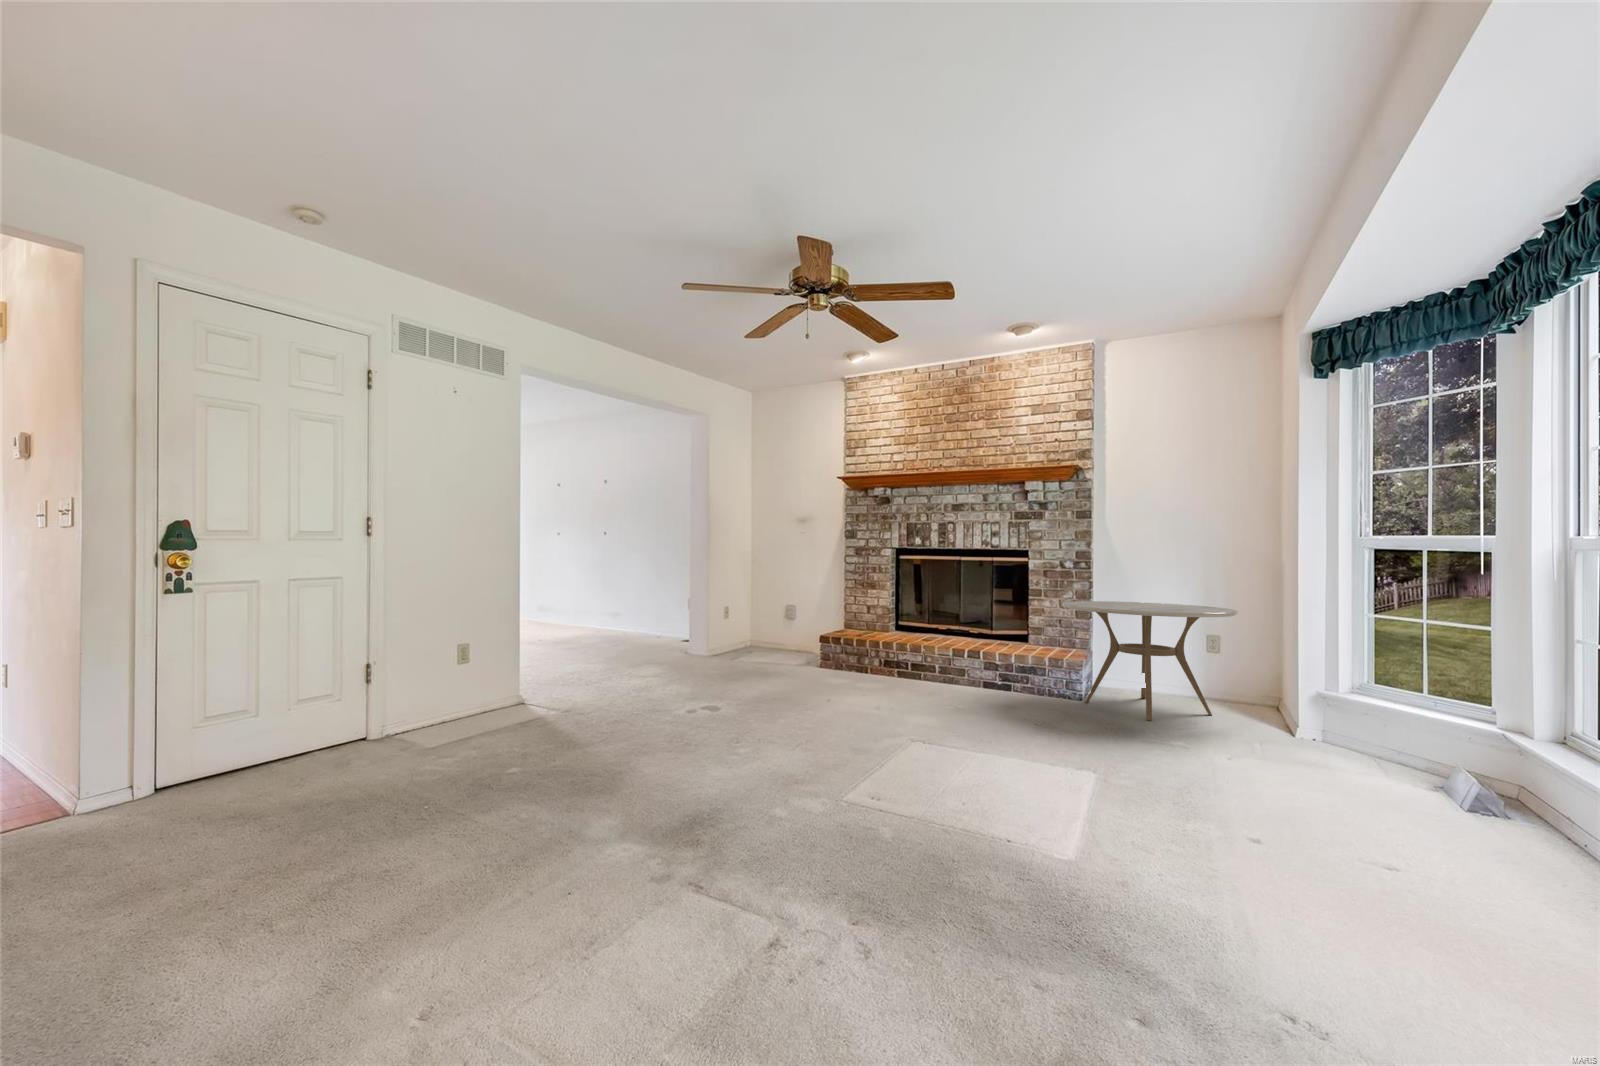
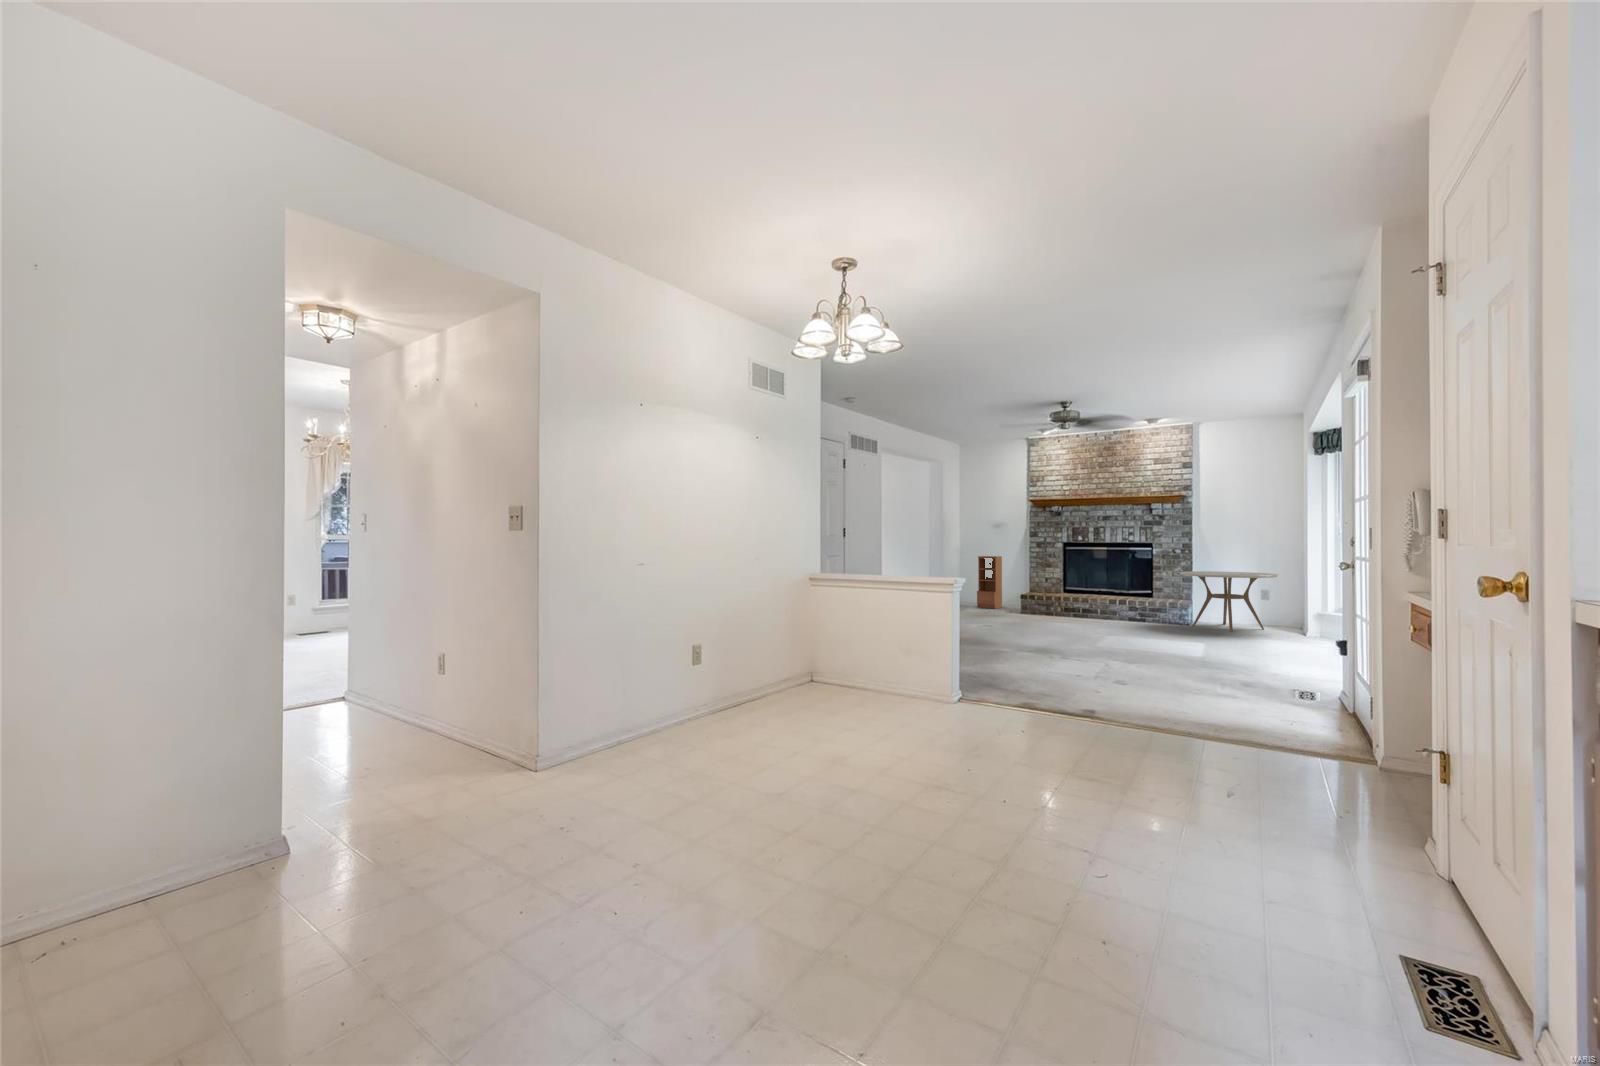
bookcase: none [767,569,810,655] -> present [977,556,1002,609]

